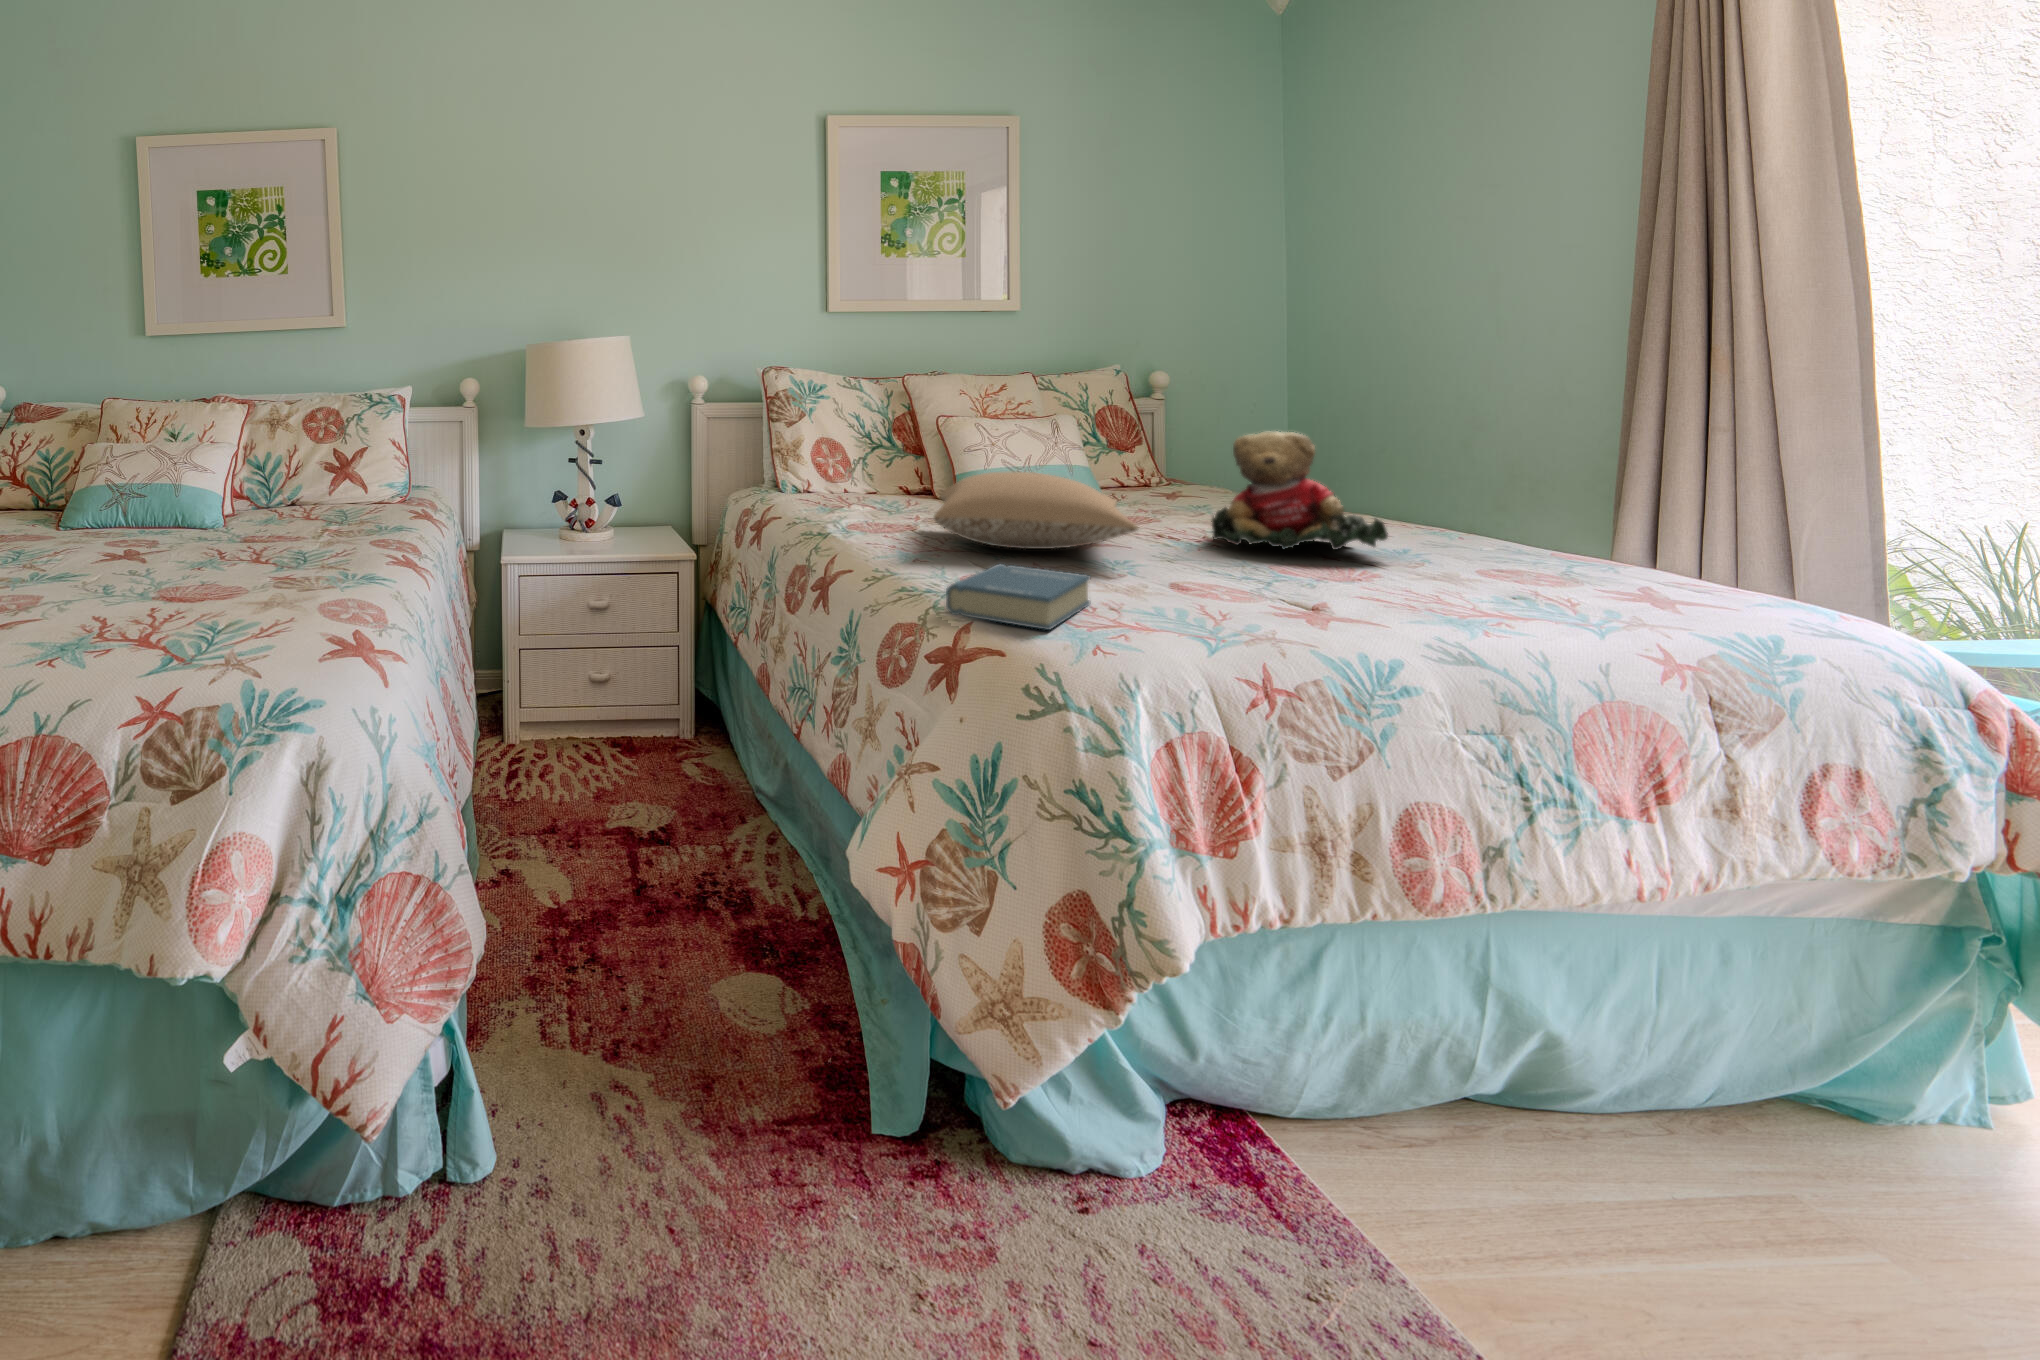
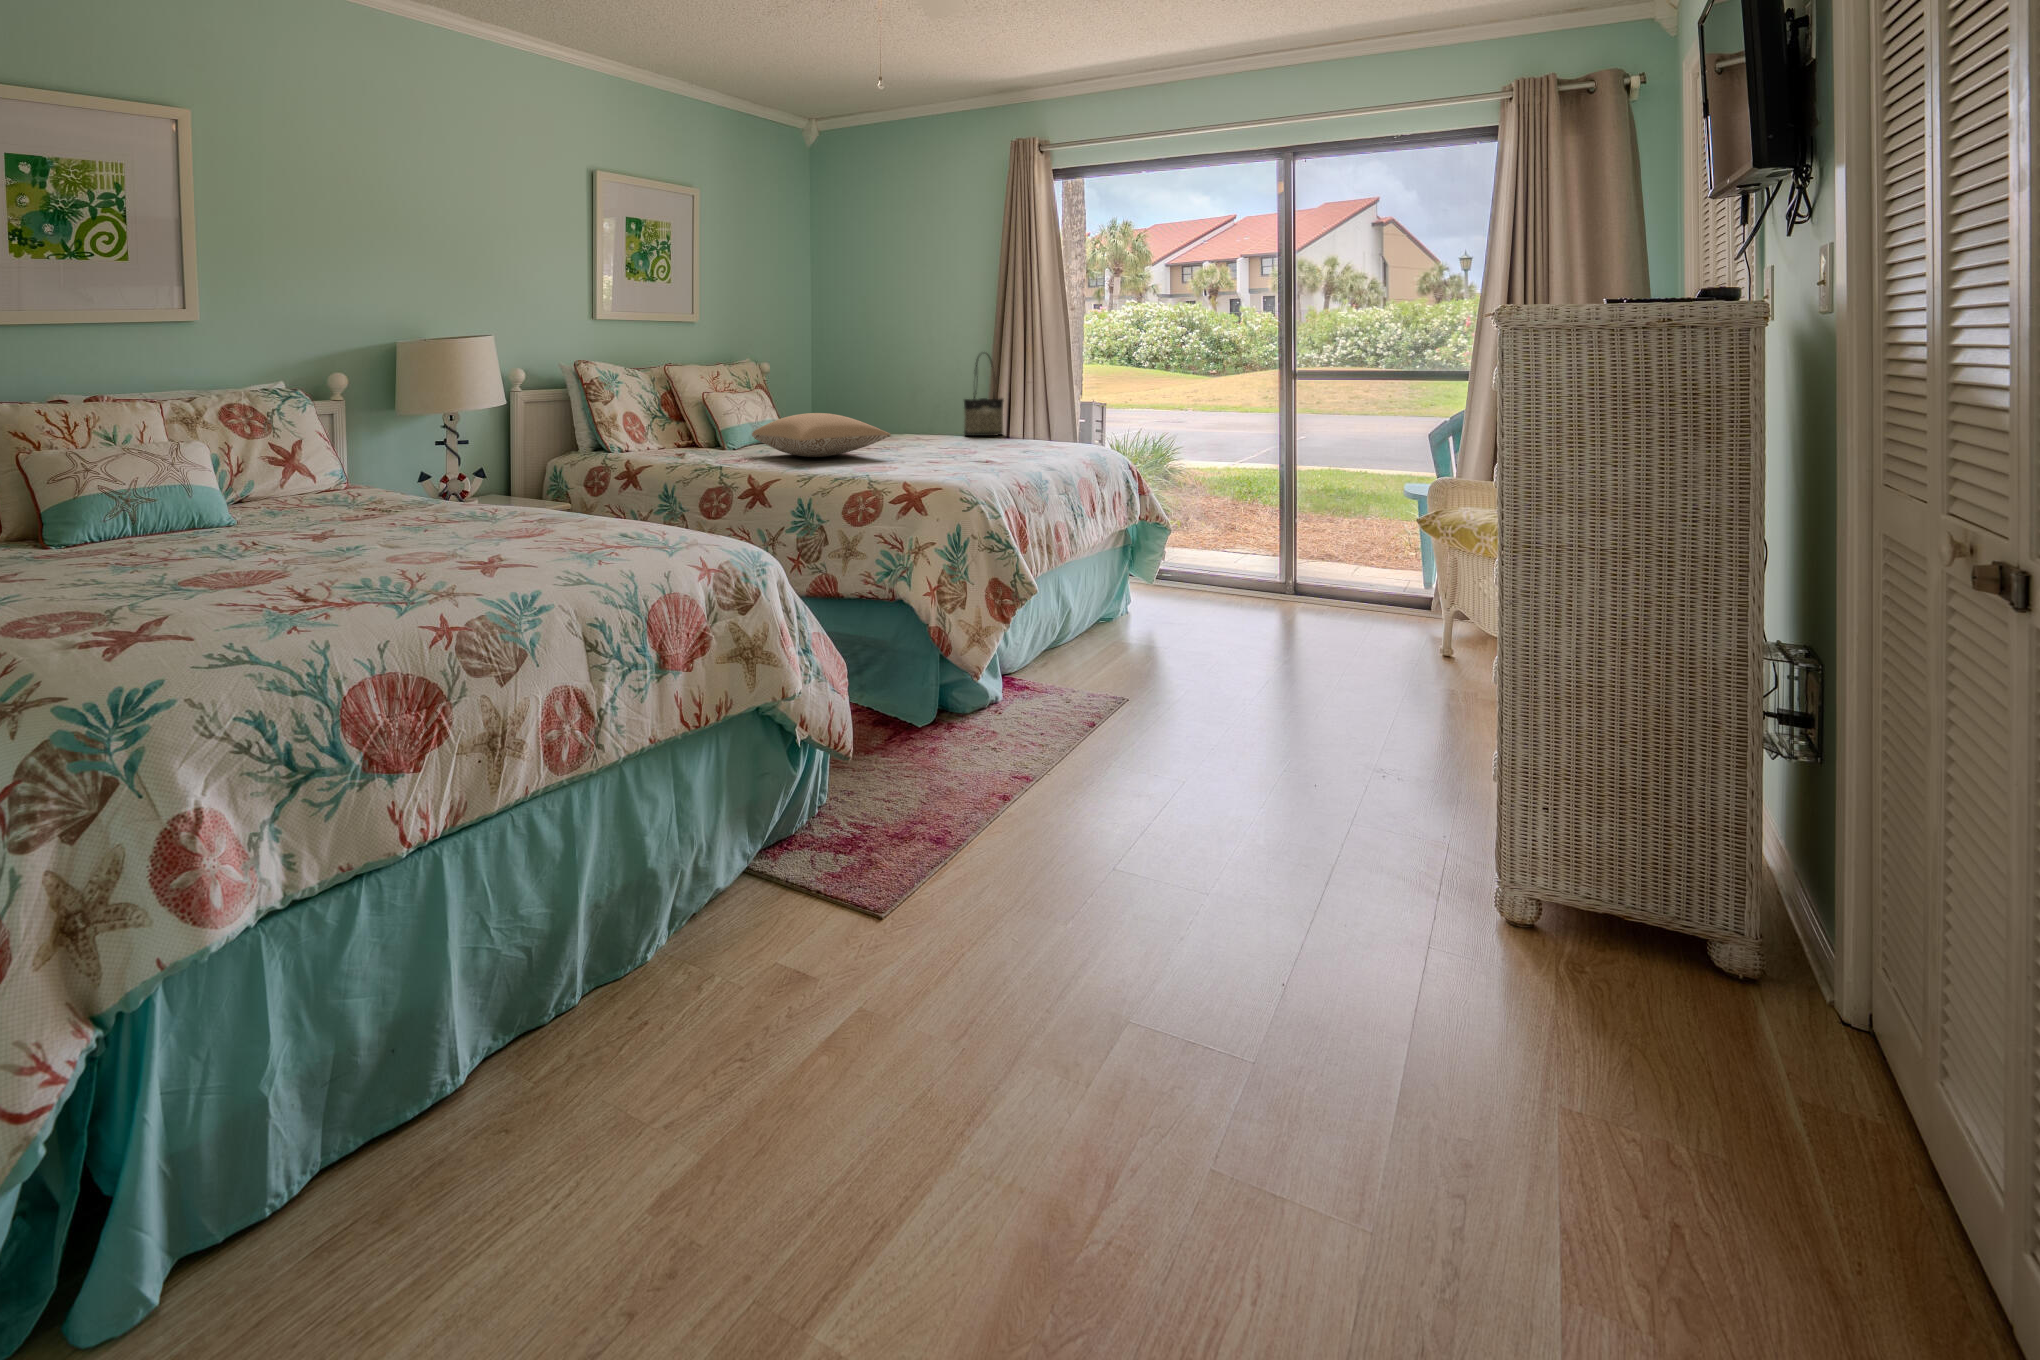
tote bag: none [1496,373,1628,558] -> present [964,354,1003,436]
teddy bear: present [1211,431,1388,550] -> none [872,384,951,446]
hardback book: present [946,564,1090,630] -> none [866,454,934,478]

